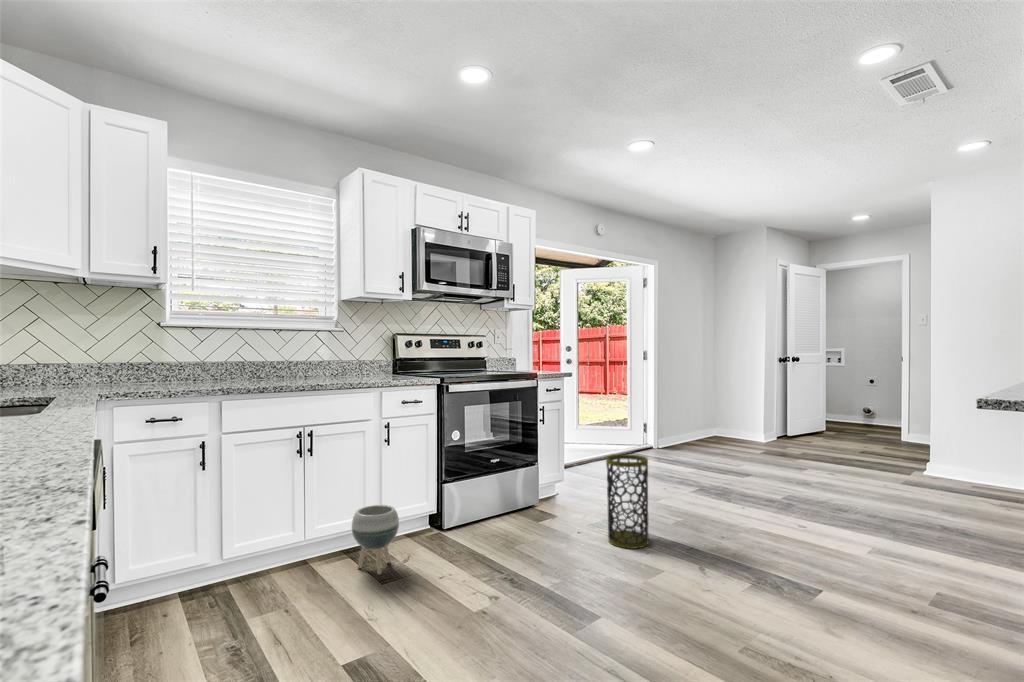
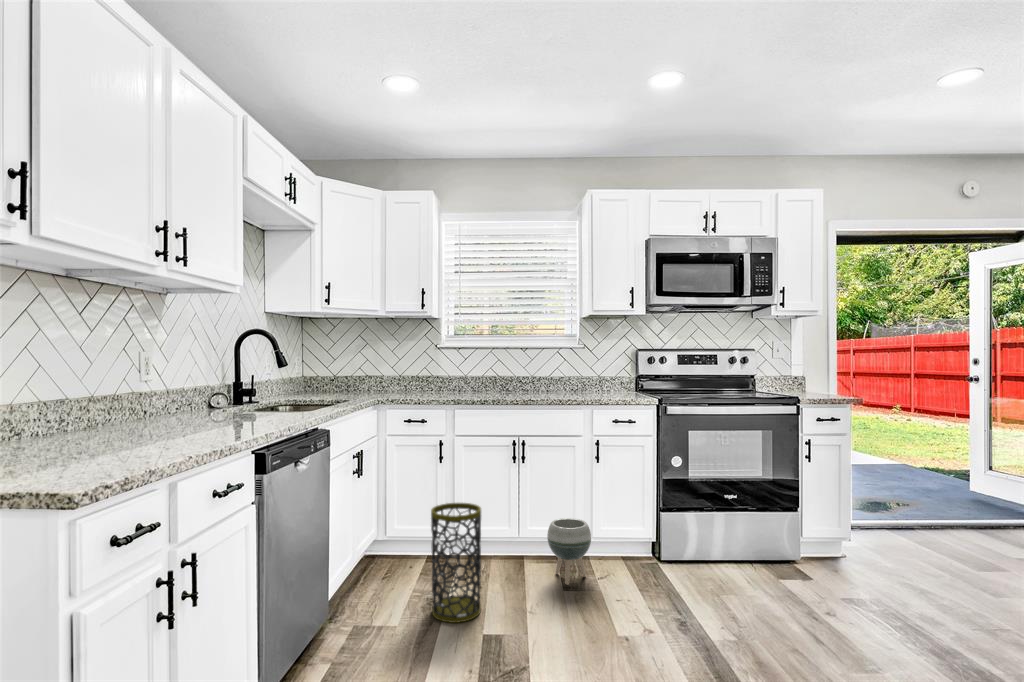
trash can: present [606,454,649,549] -> present [431,503,481,623]

